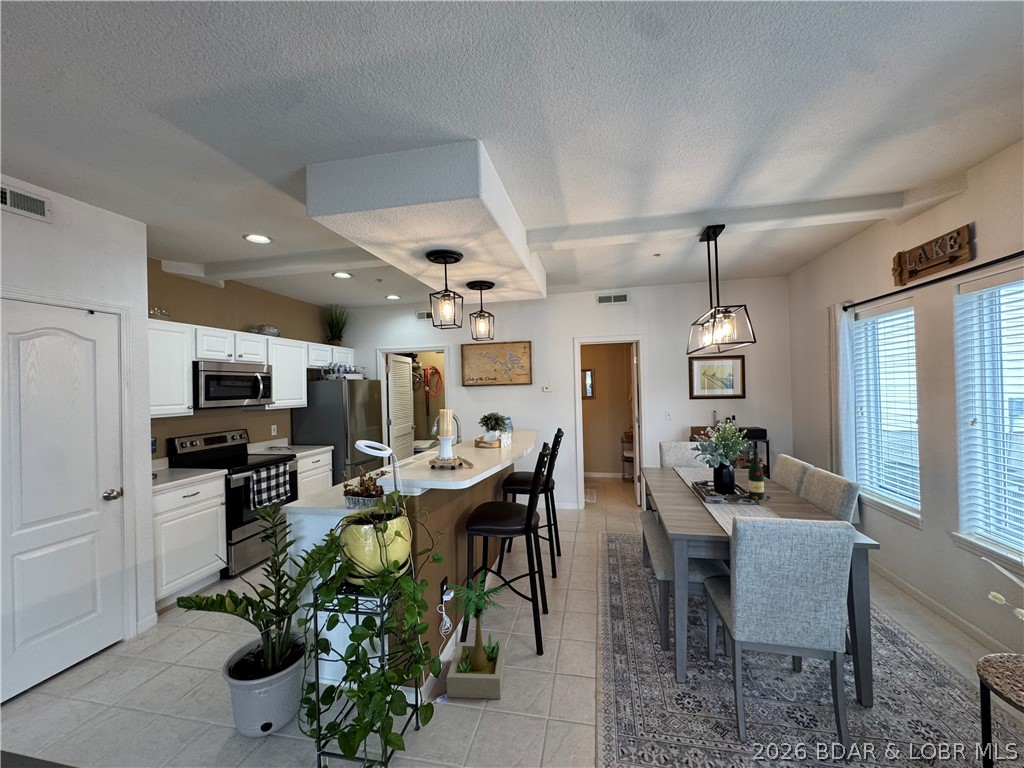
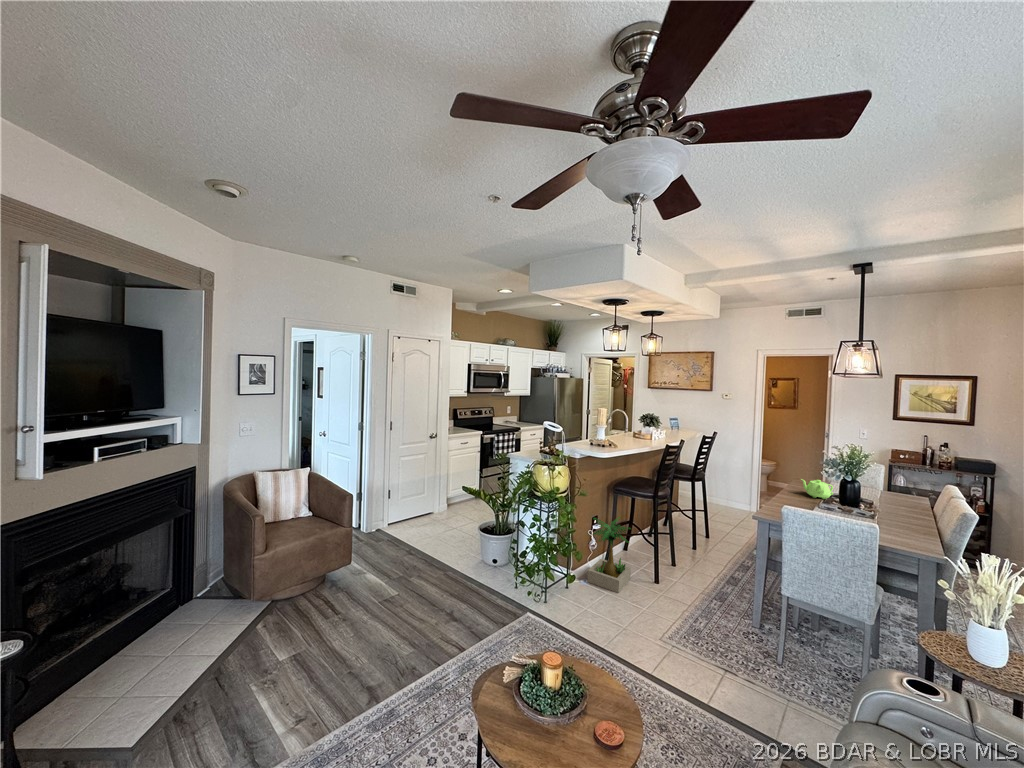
wine bottle: present [748,451,770,500] -> none [879,475,900,522]
teapot: none [666,466,695,487] -> present [801,479,833,499]

